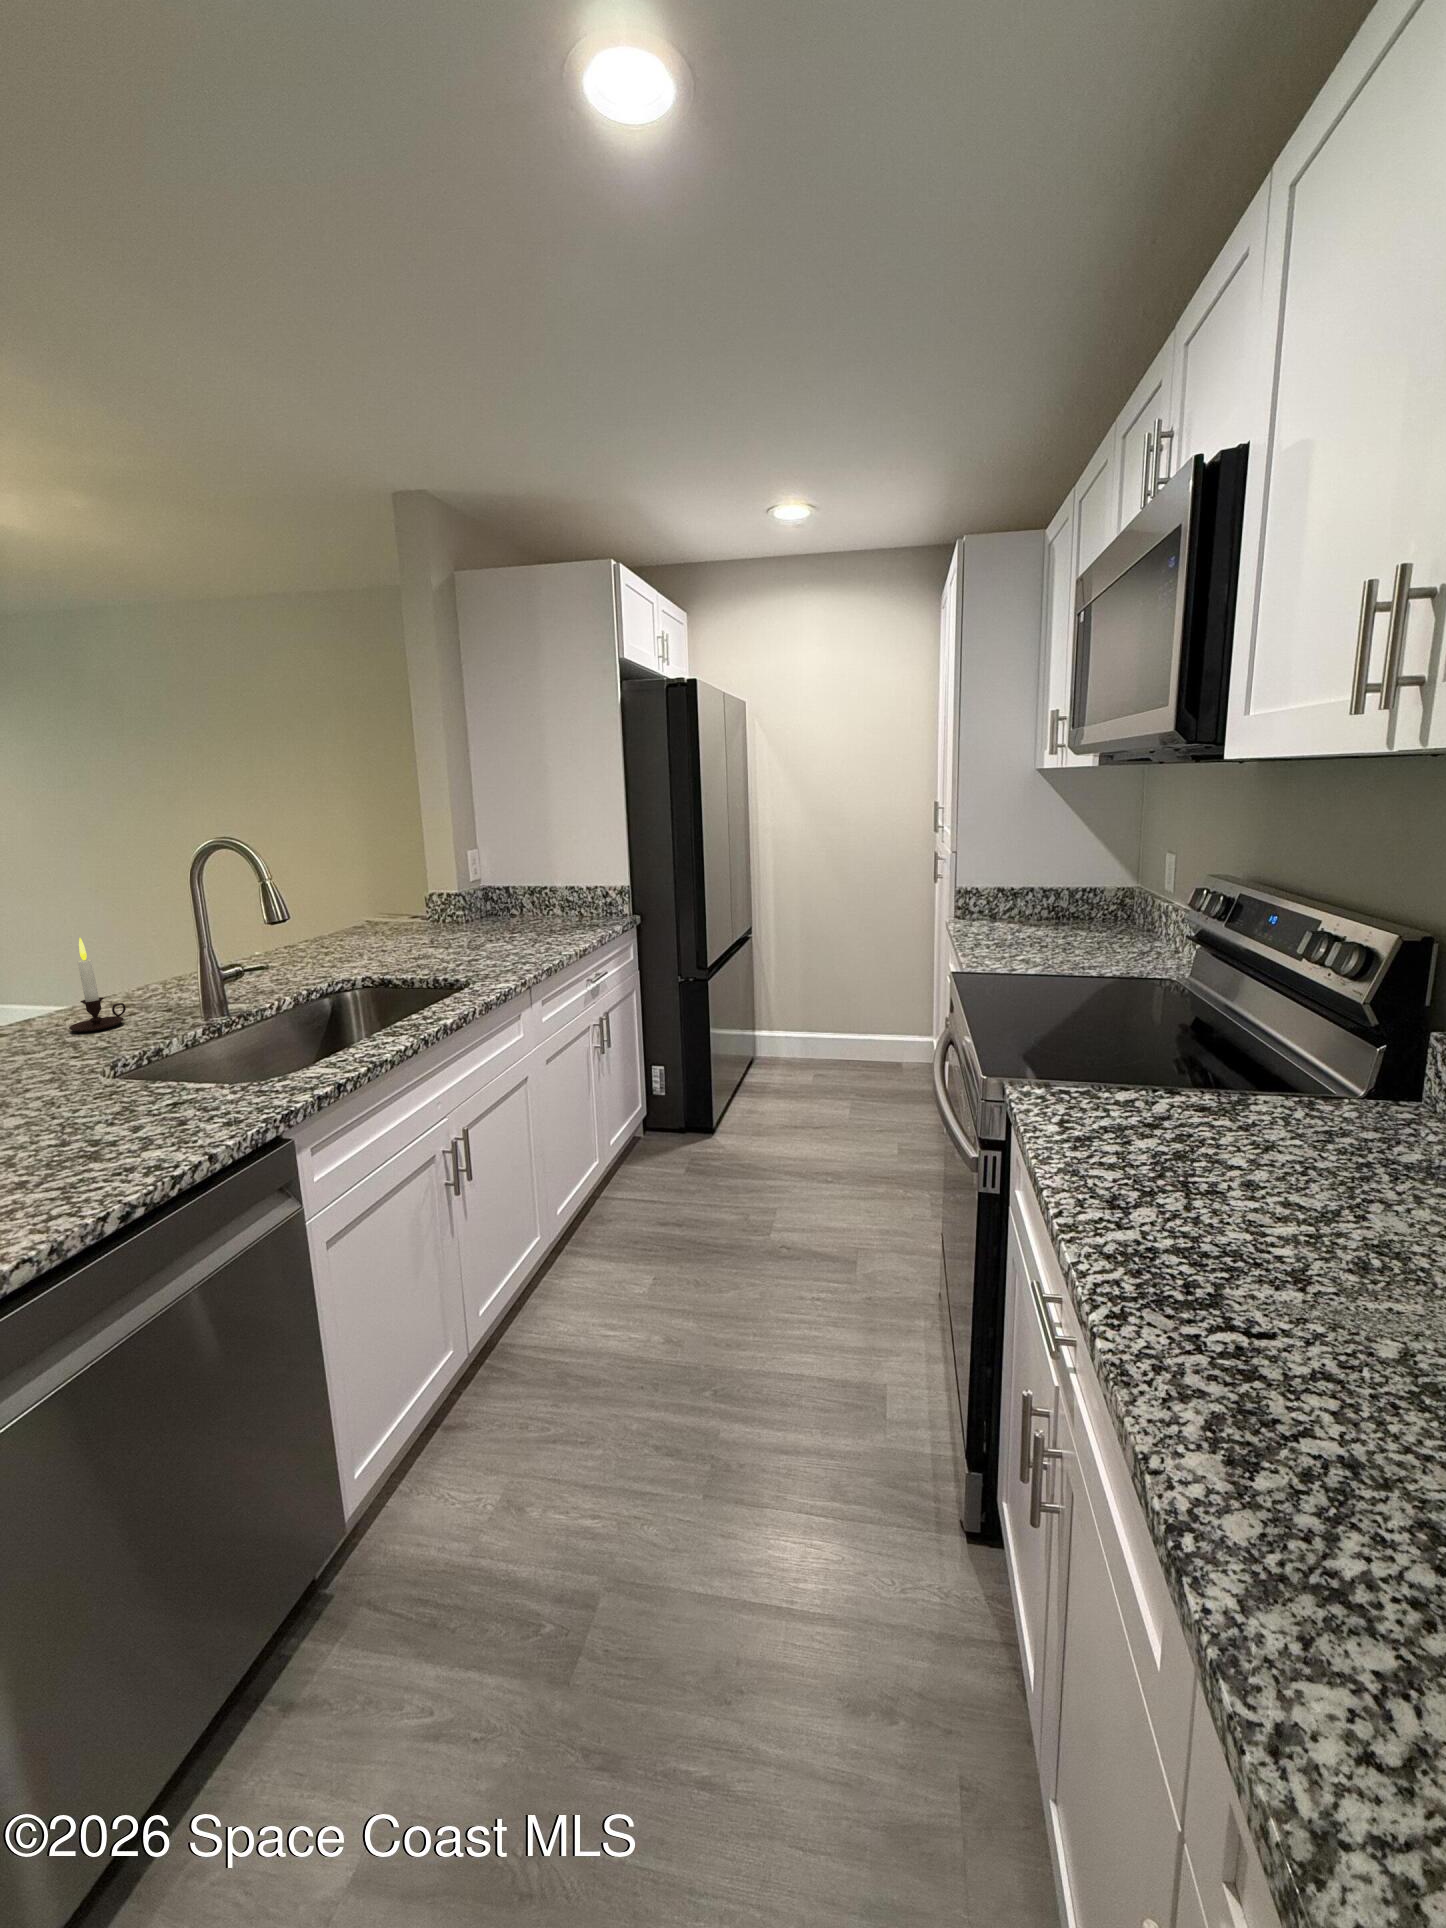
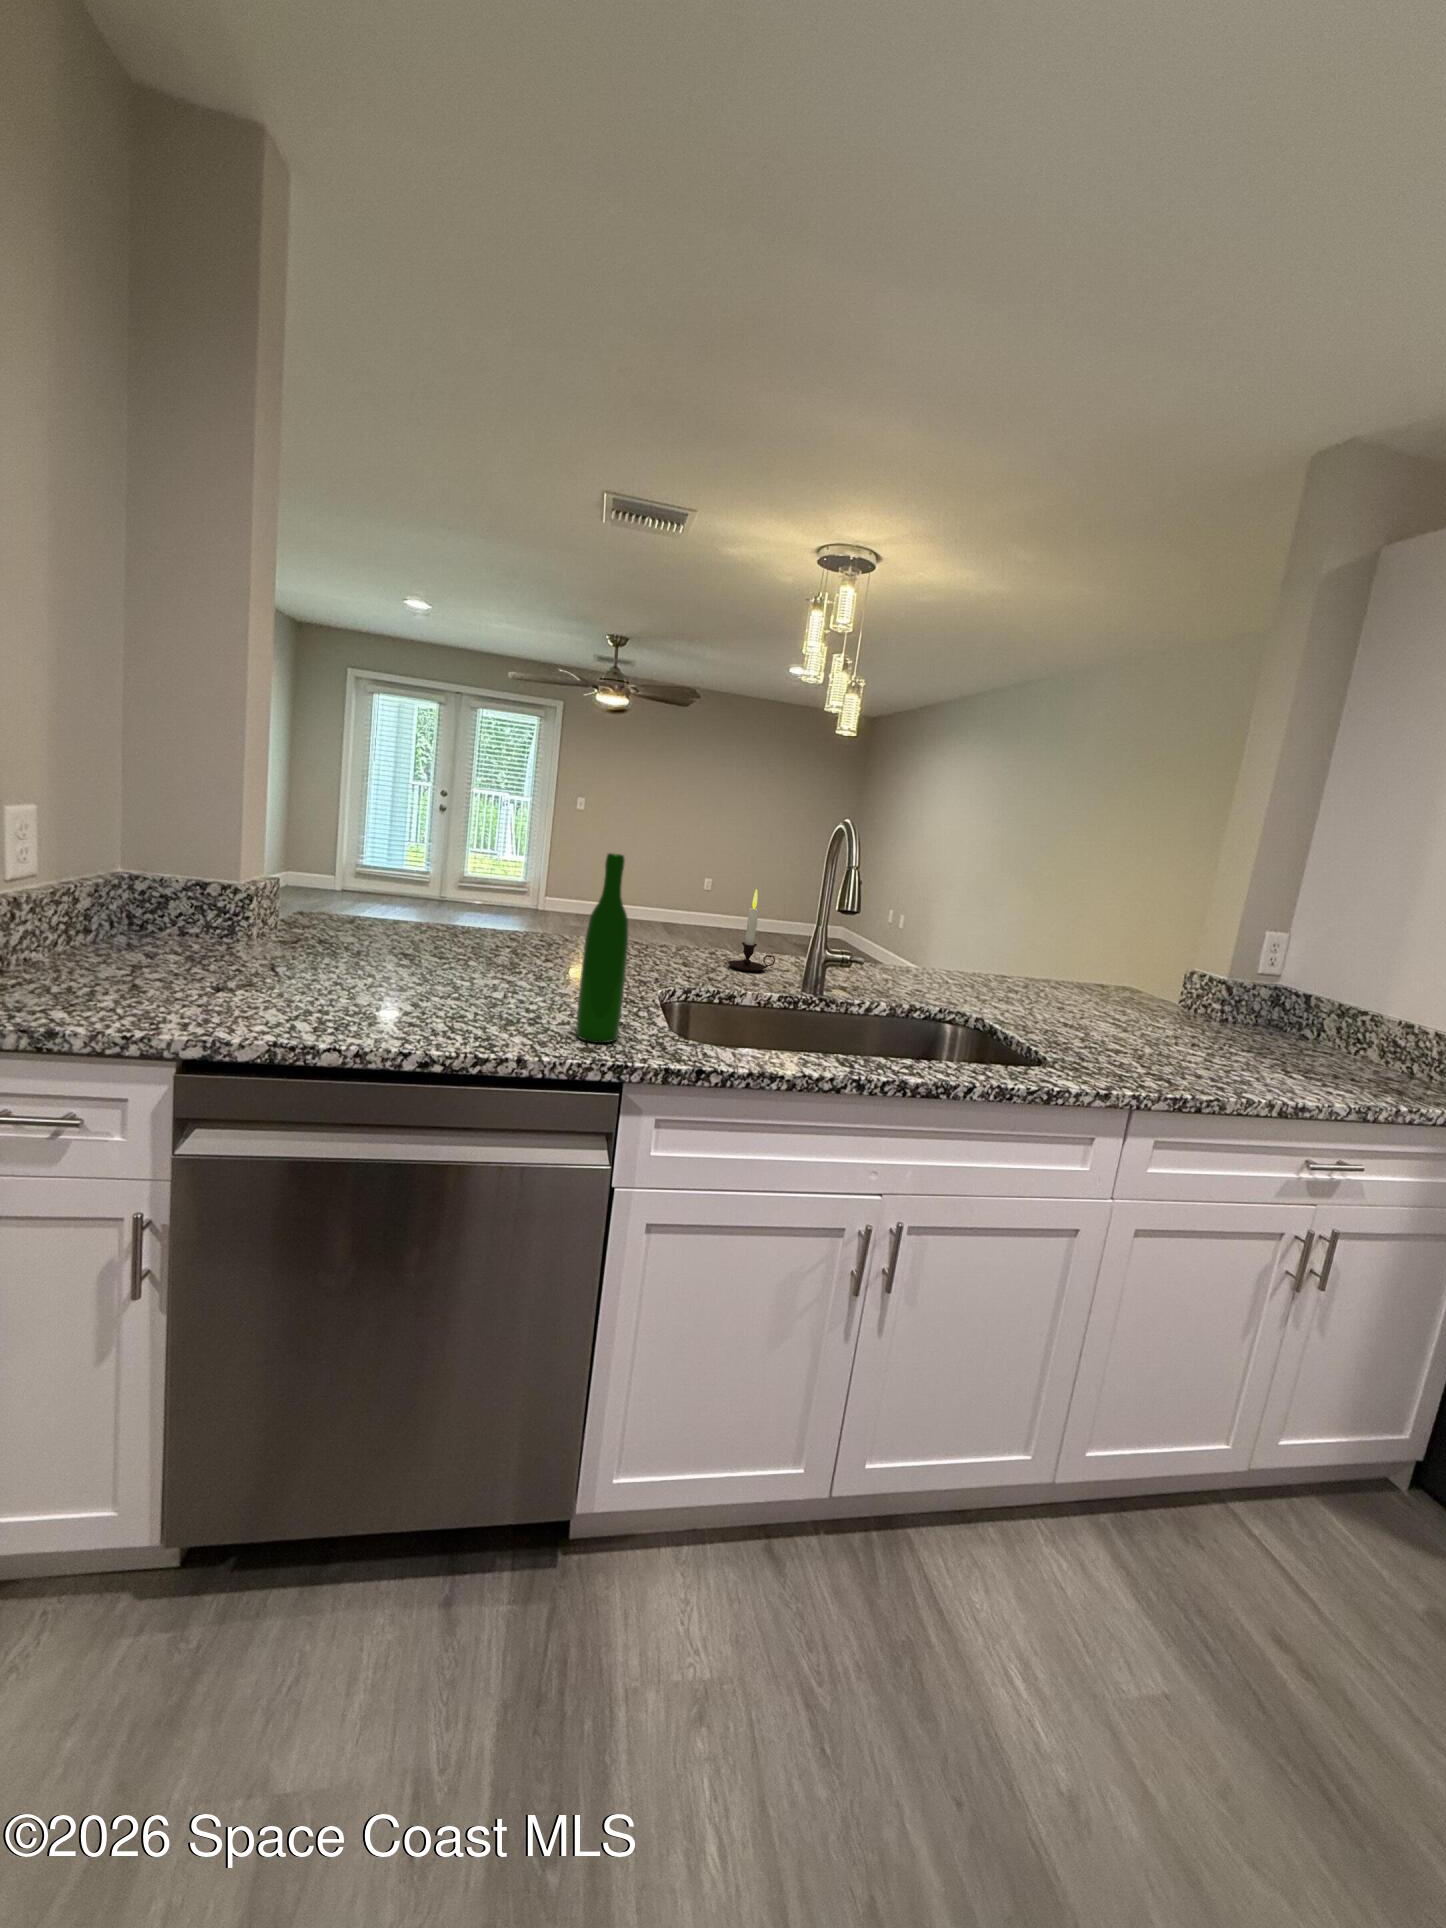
wine bottle: none [162,923,233,1123] -> present [576,853,628,1043]

